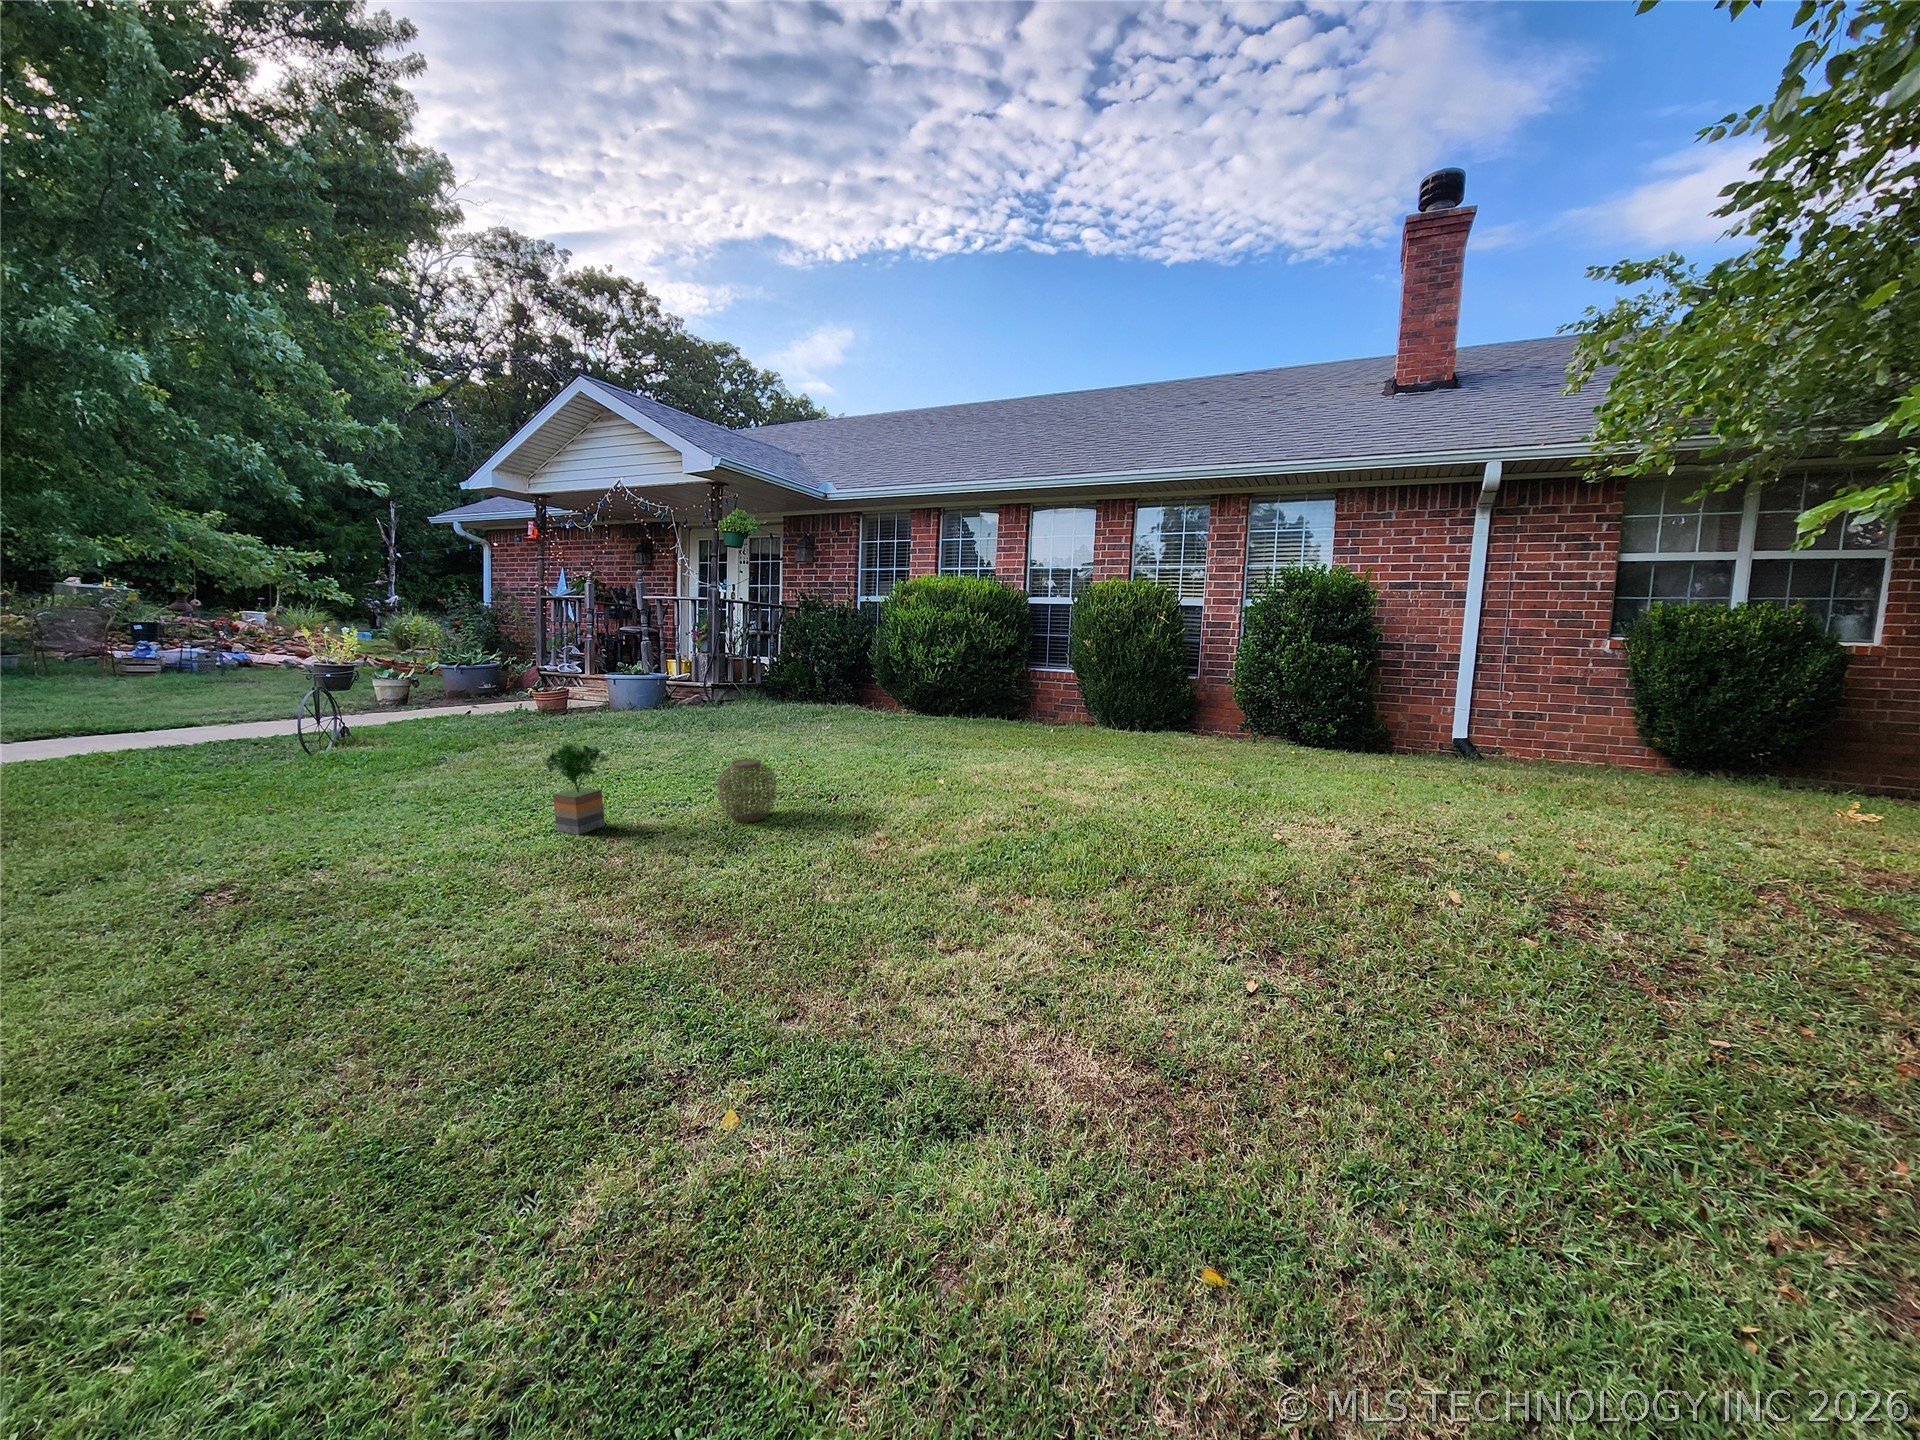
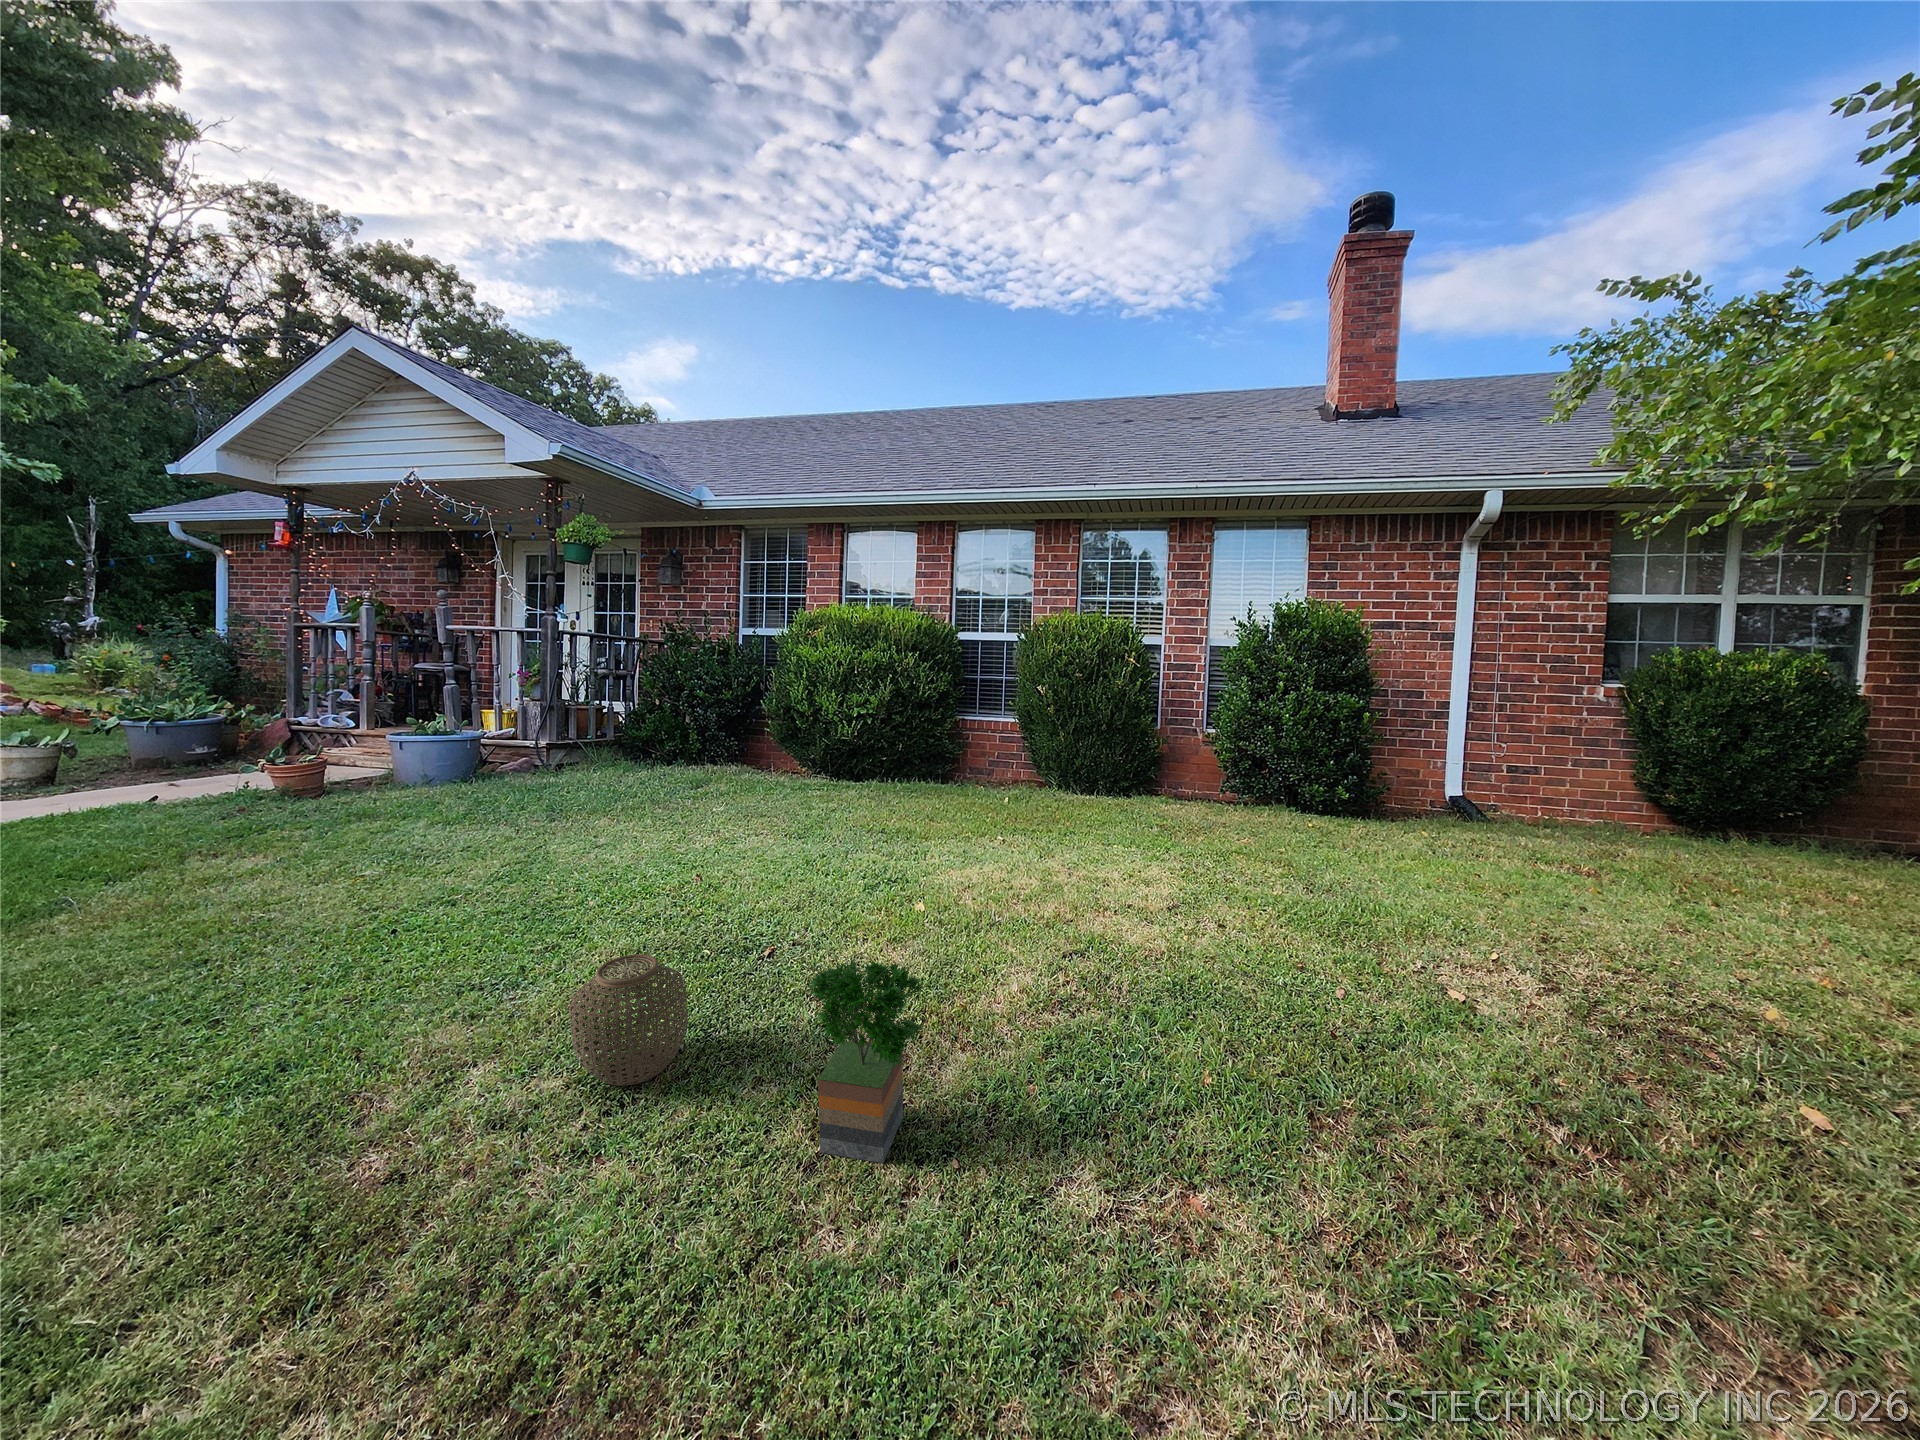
potted tree: present [545,744,608,835] -> present [809,960,924,1163]

